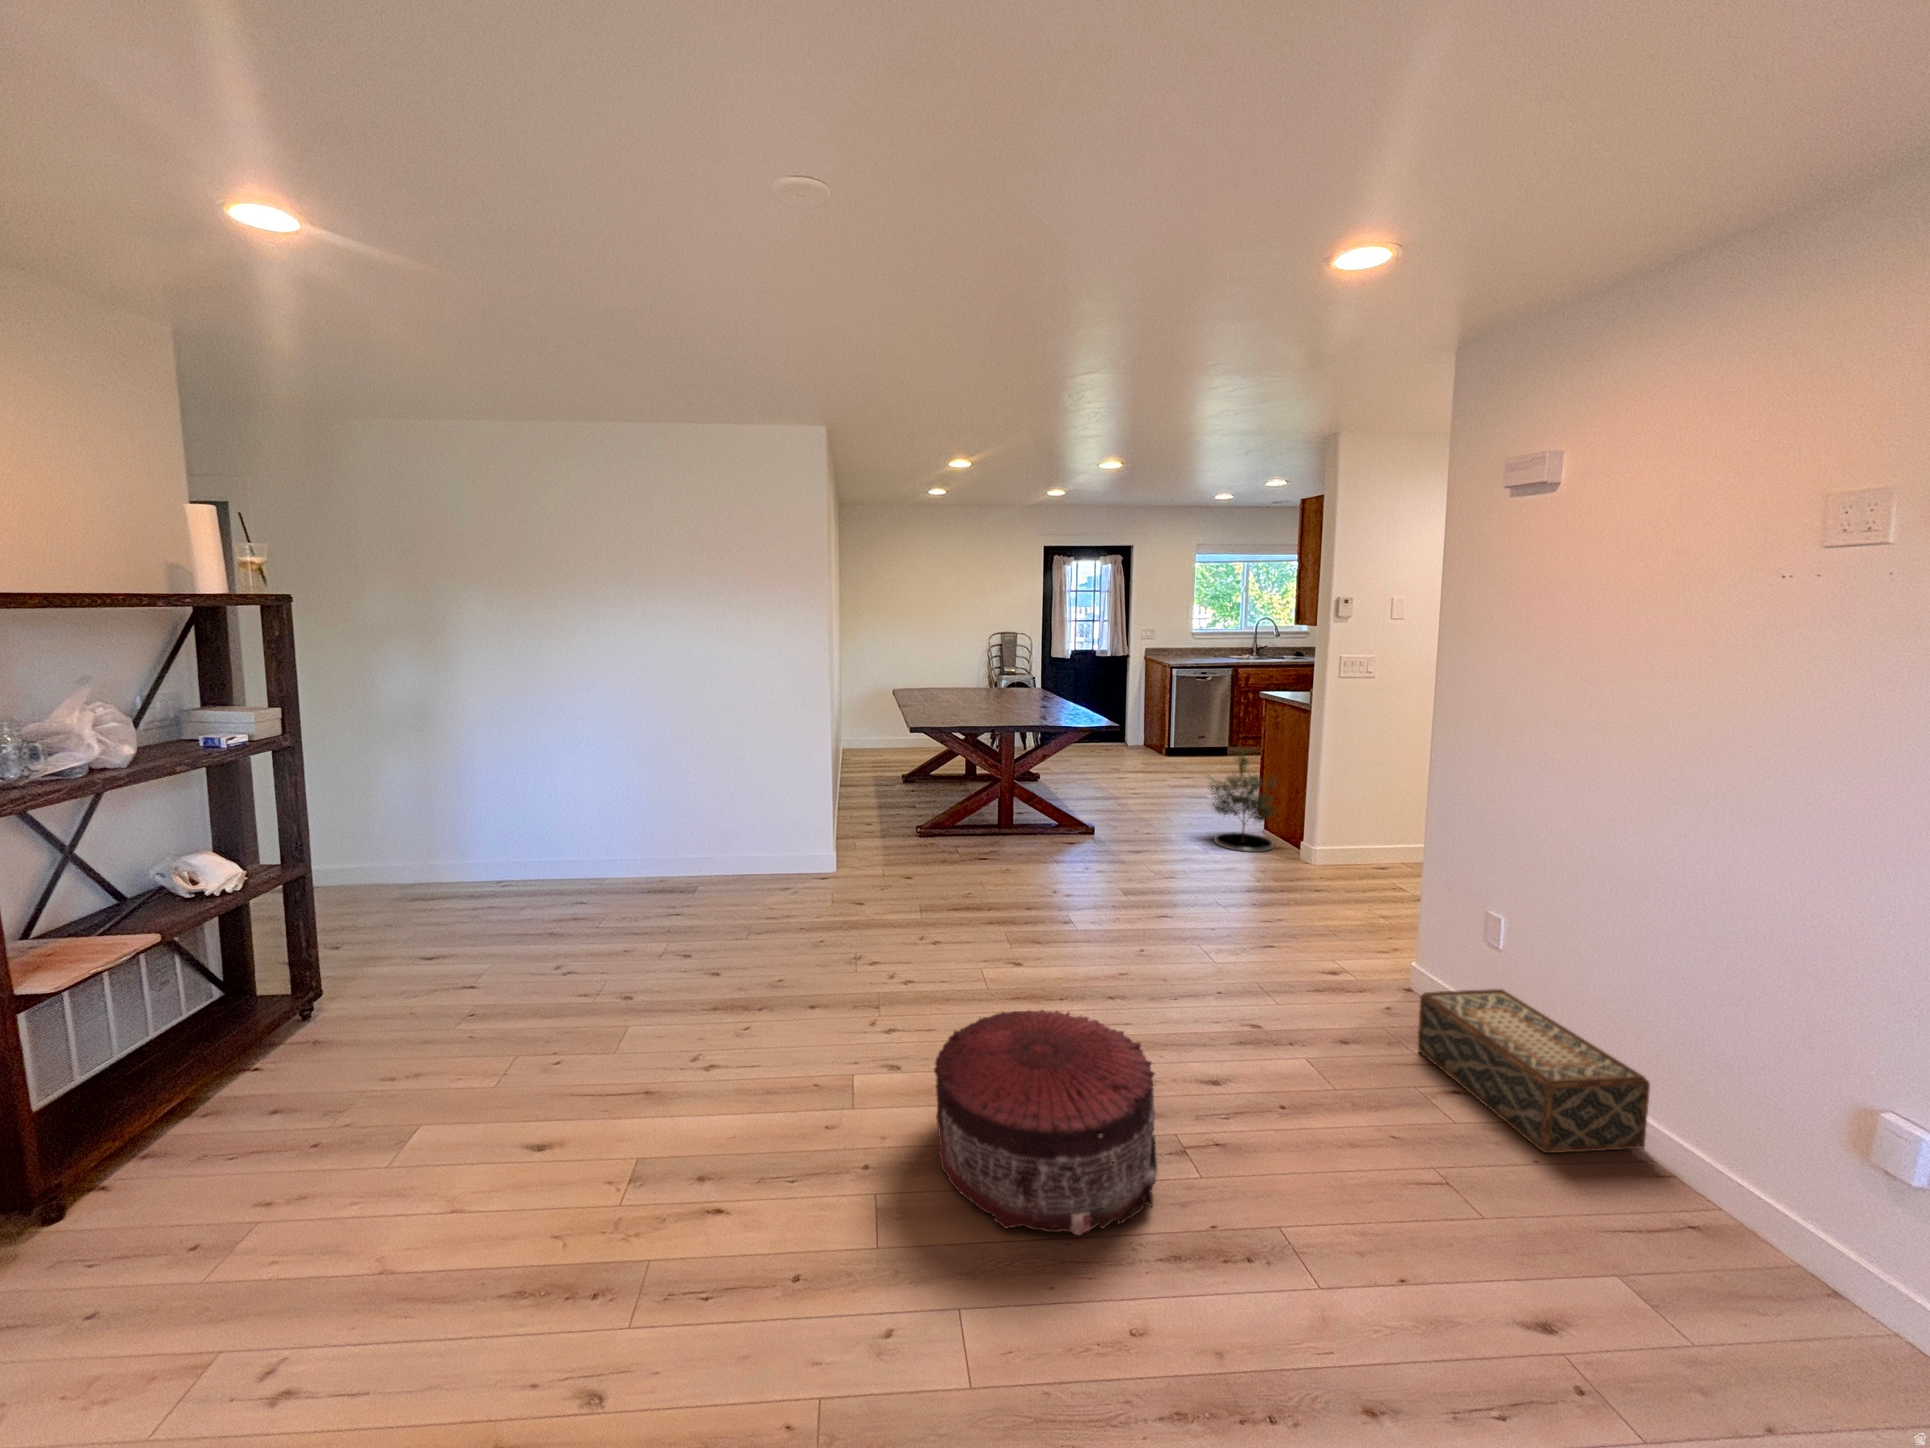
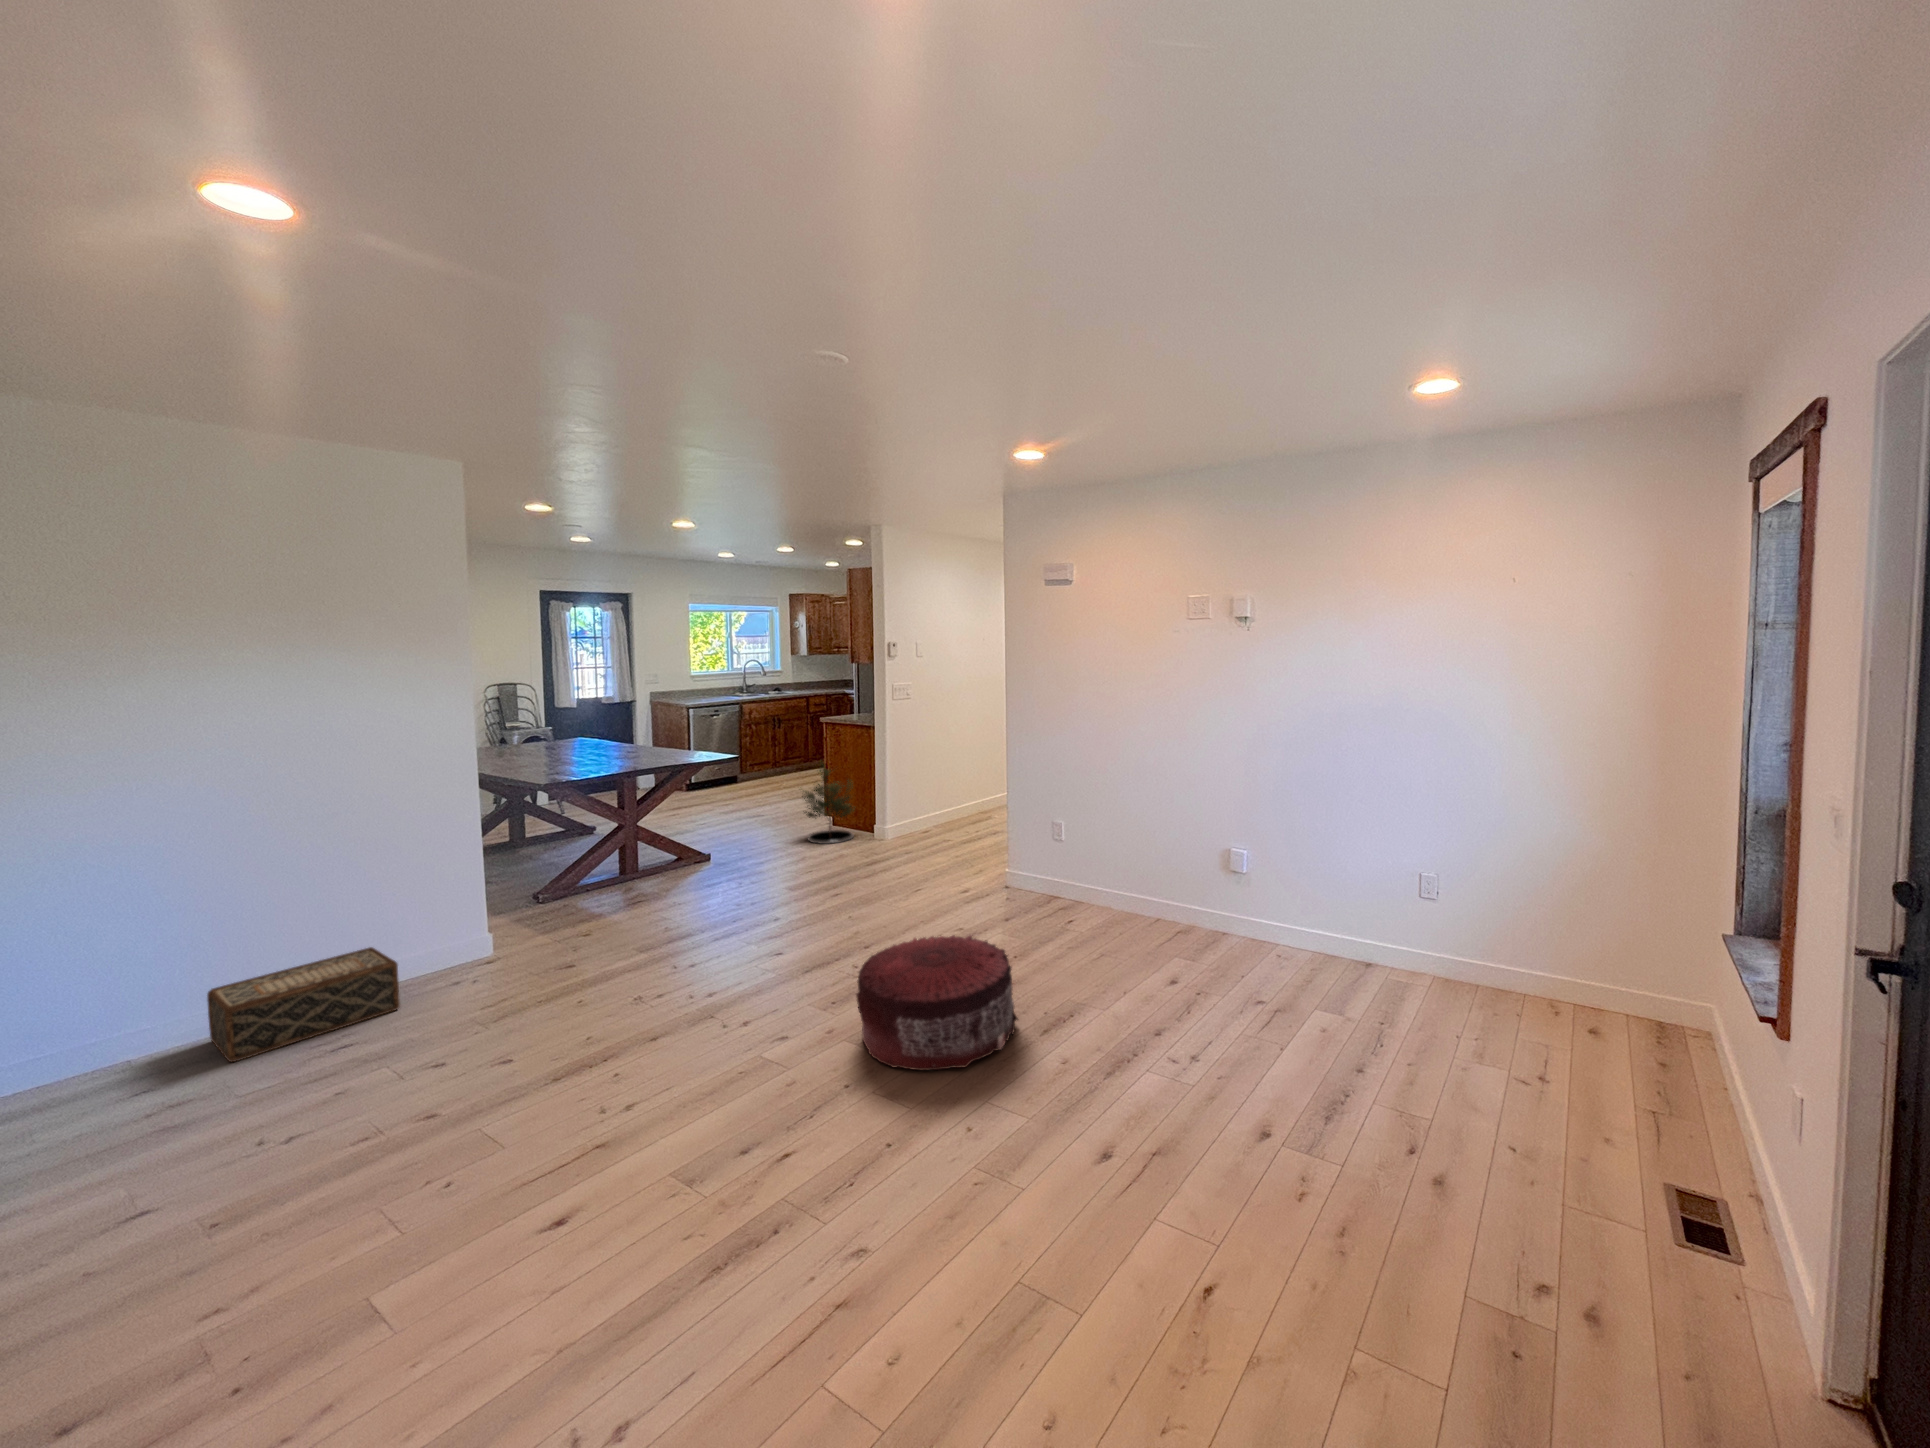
woven basket: present [1418,989,1650,1153] -> present [207,947,400,1062]

